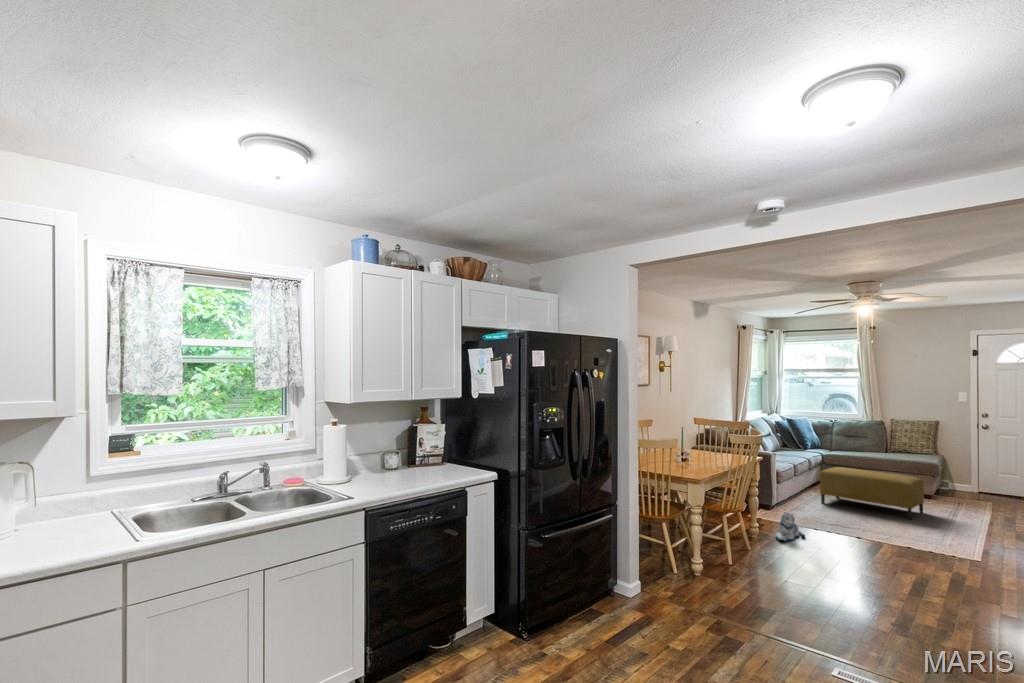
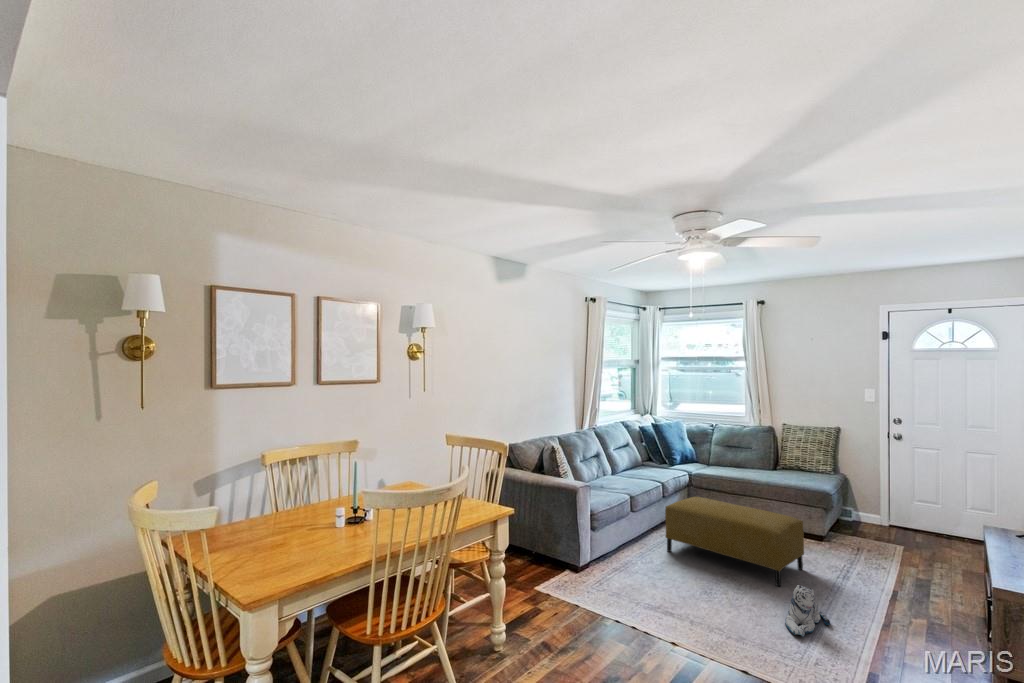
plush toy: present [776,512,805,541] -> present [785,585,830,637]

